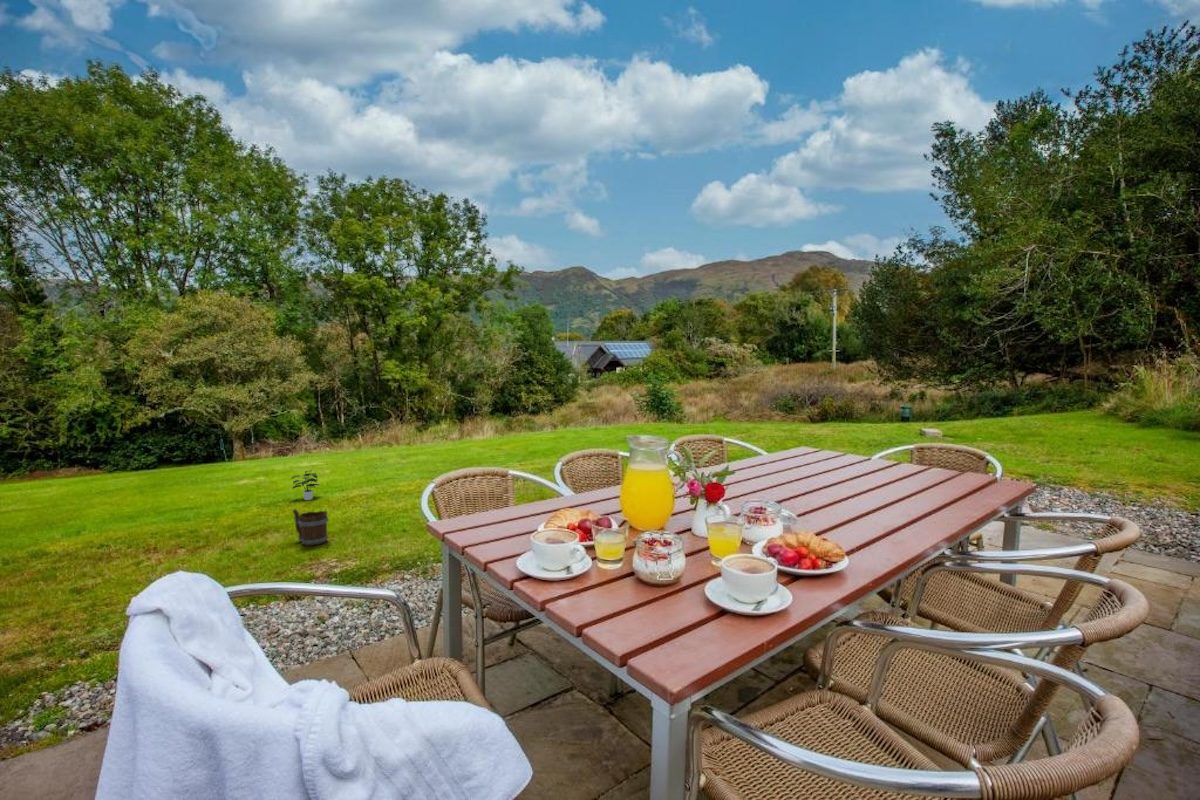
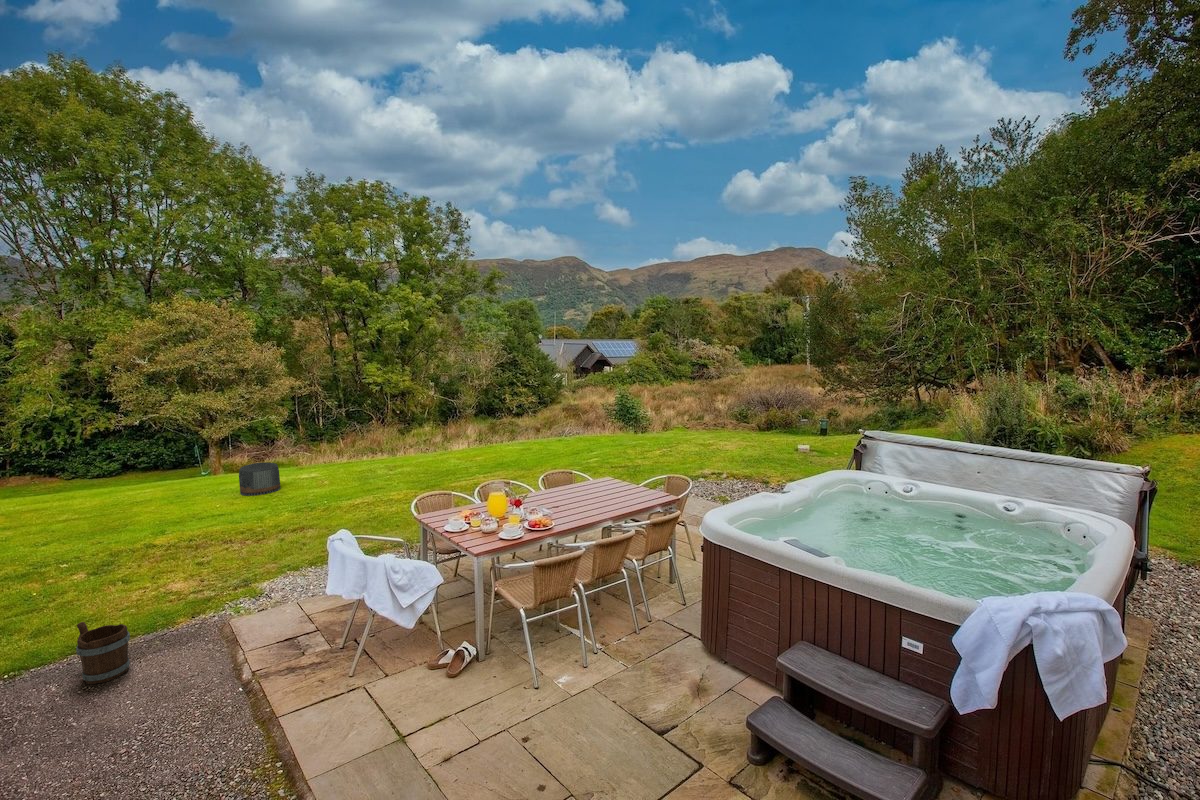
pouf: none [316,437,349,465] -> present [239,462,280,496]
potted plant: present [292,470,320,500] -> none [153,526,200,566]

